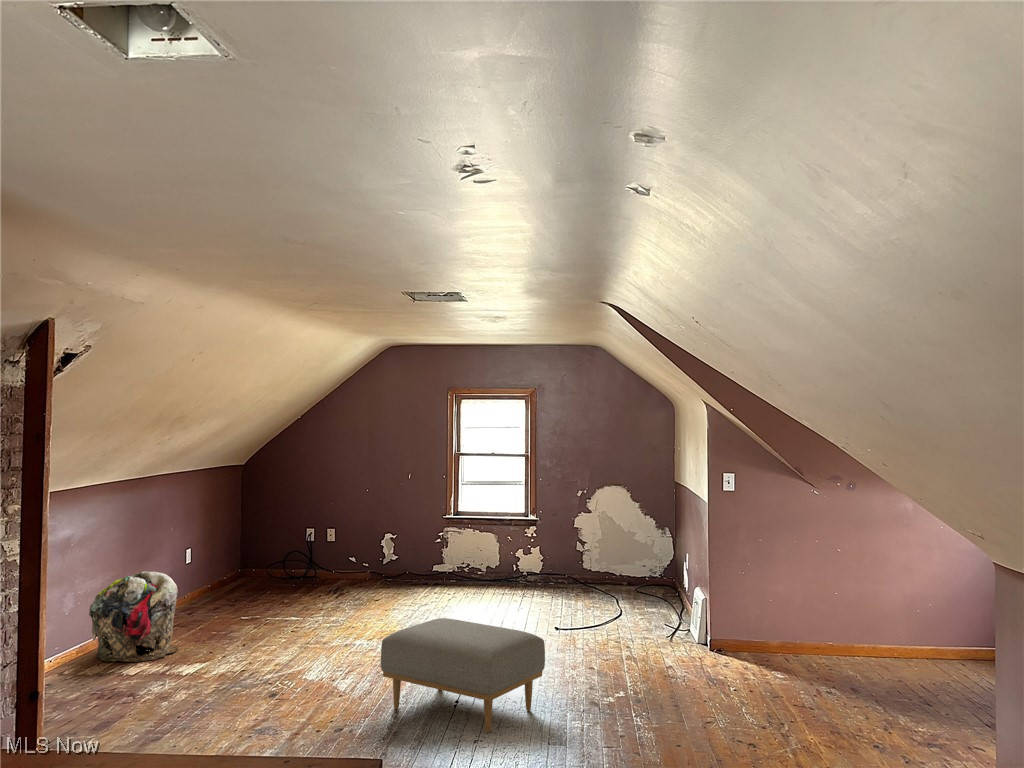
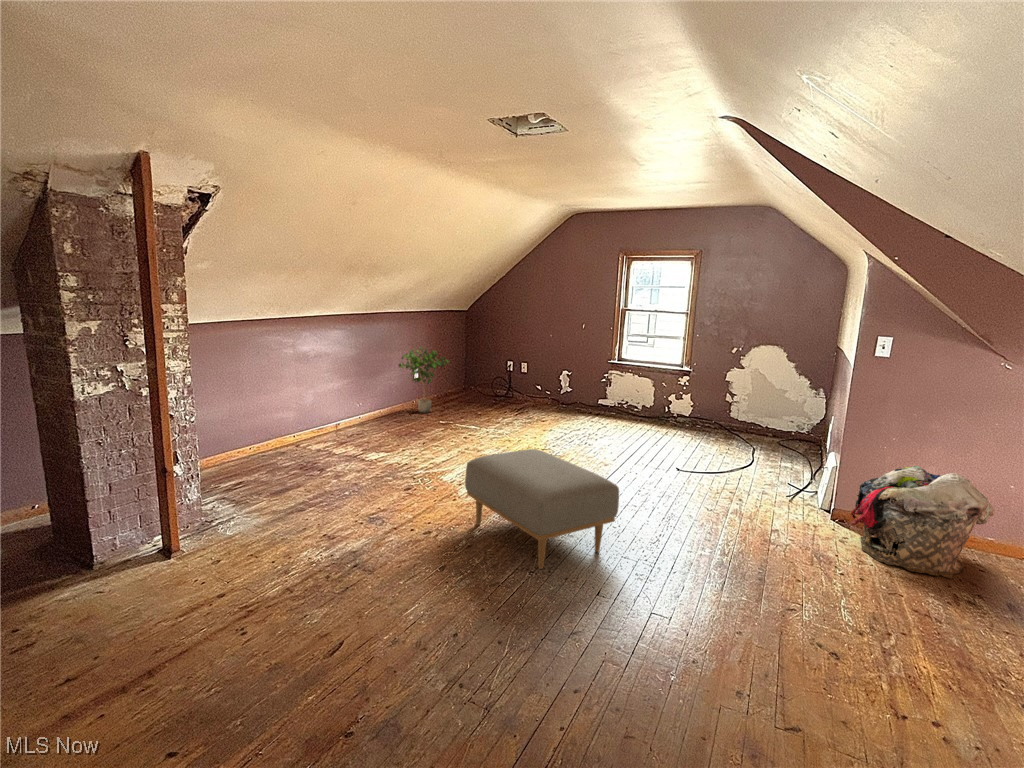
potted plant: none [184,520,255,608] -> present [398,347,449,413]
laundry basket: present [89,571,178,662] -> present [851,466,994,578]

